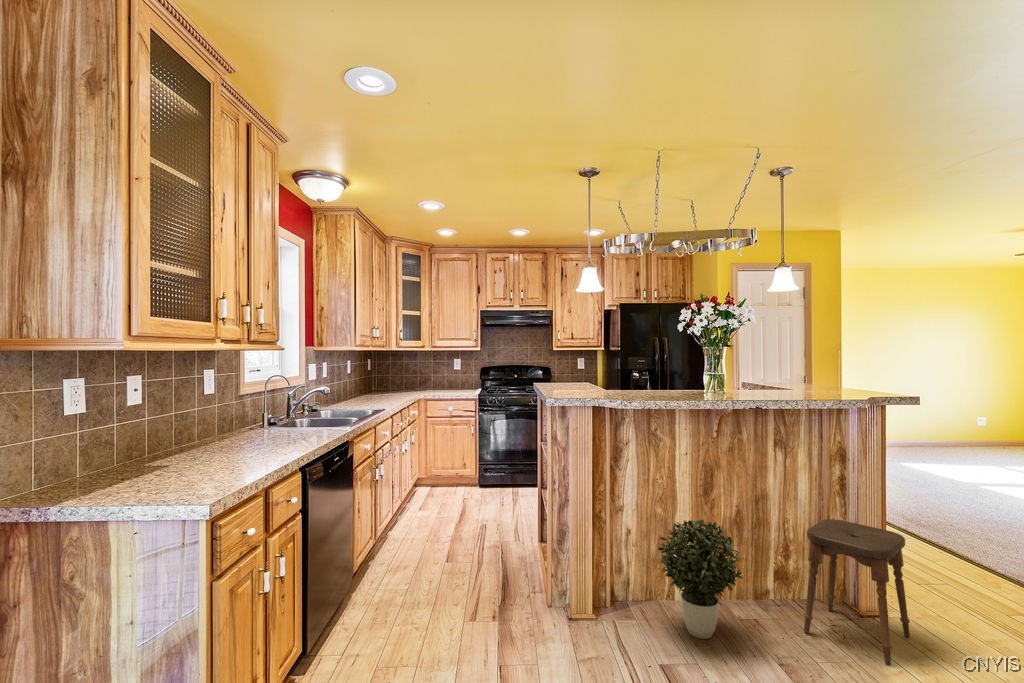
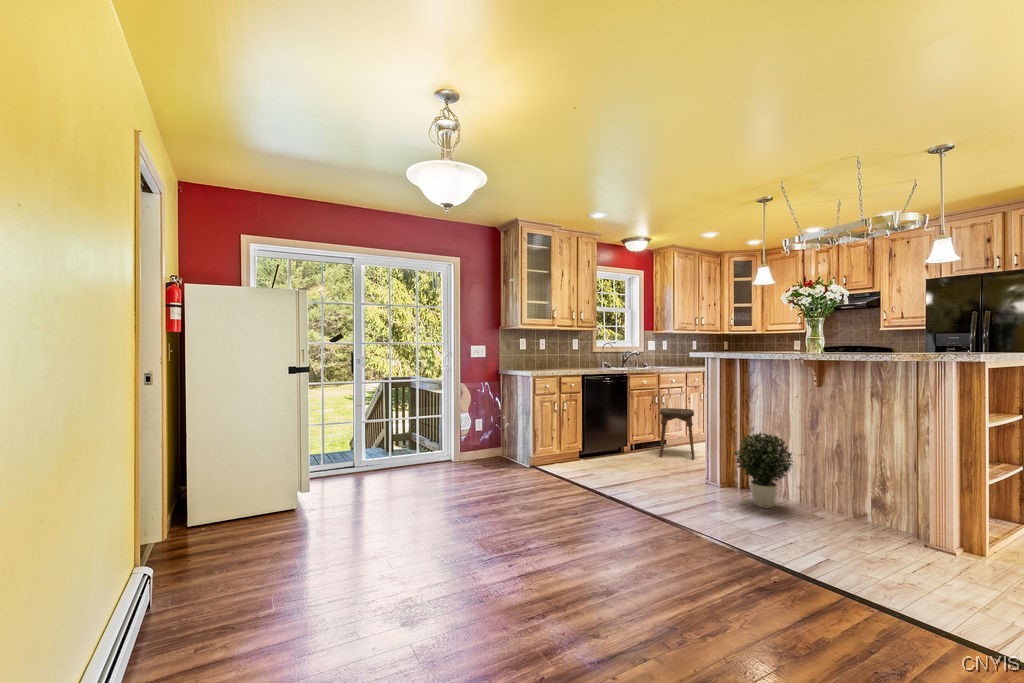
stool: present [804,519,910,665] -> present [660,408,694,459]

